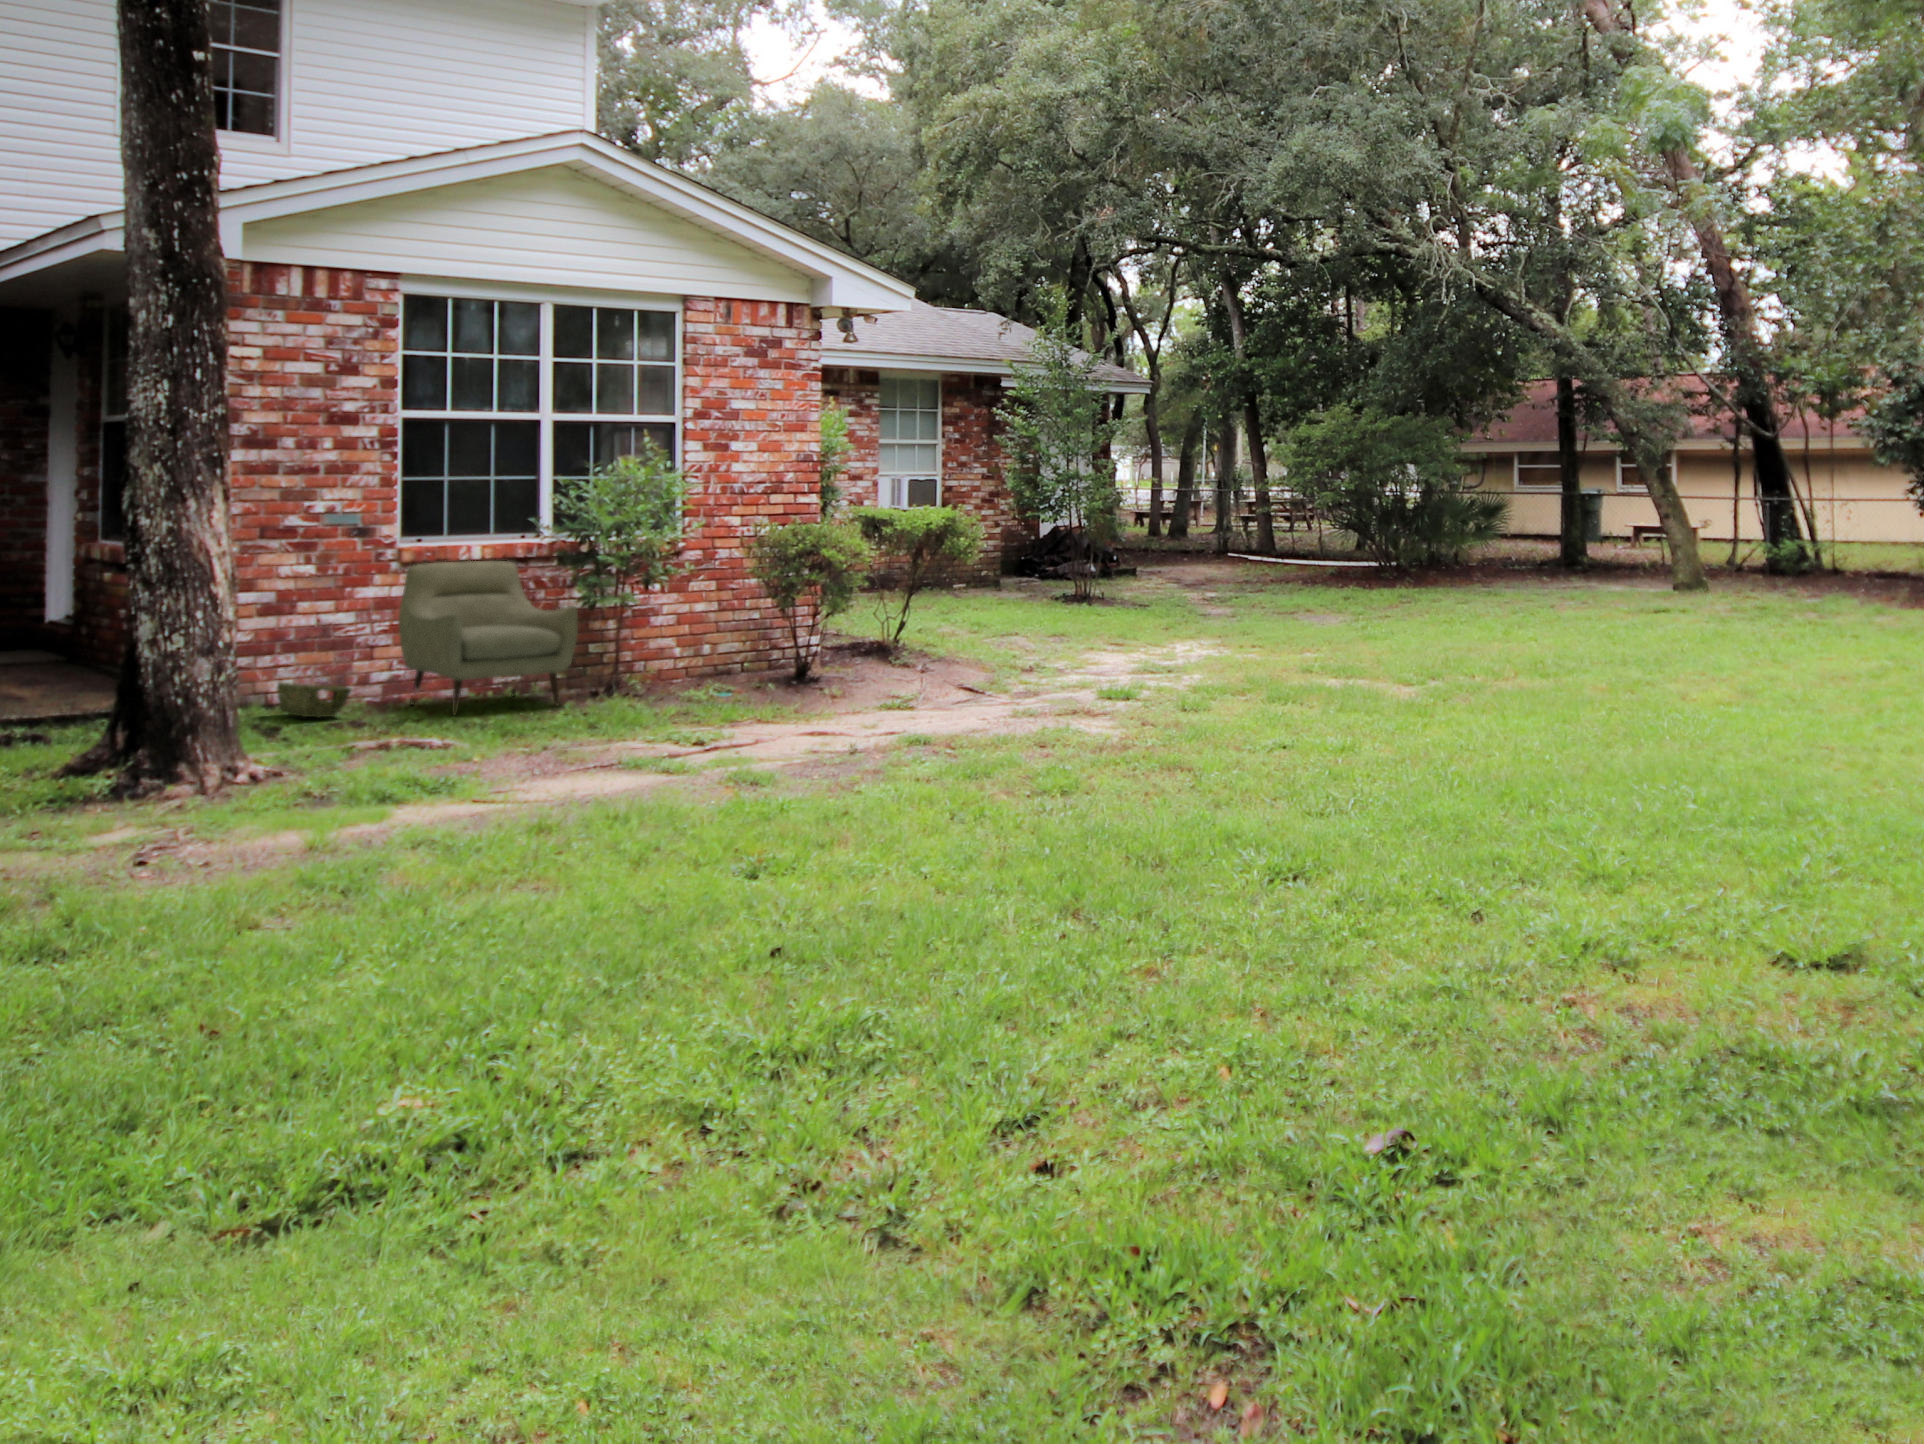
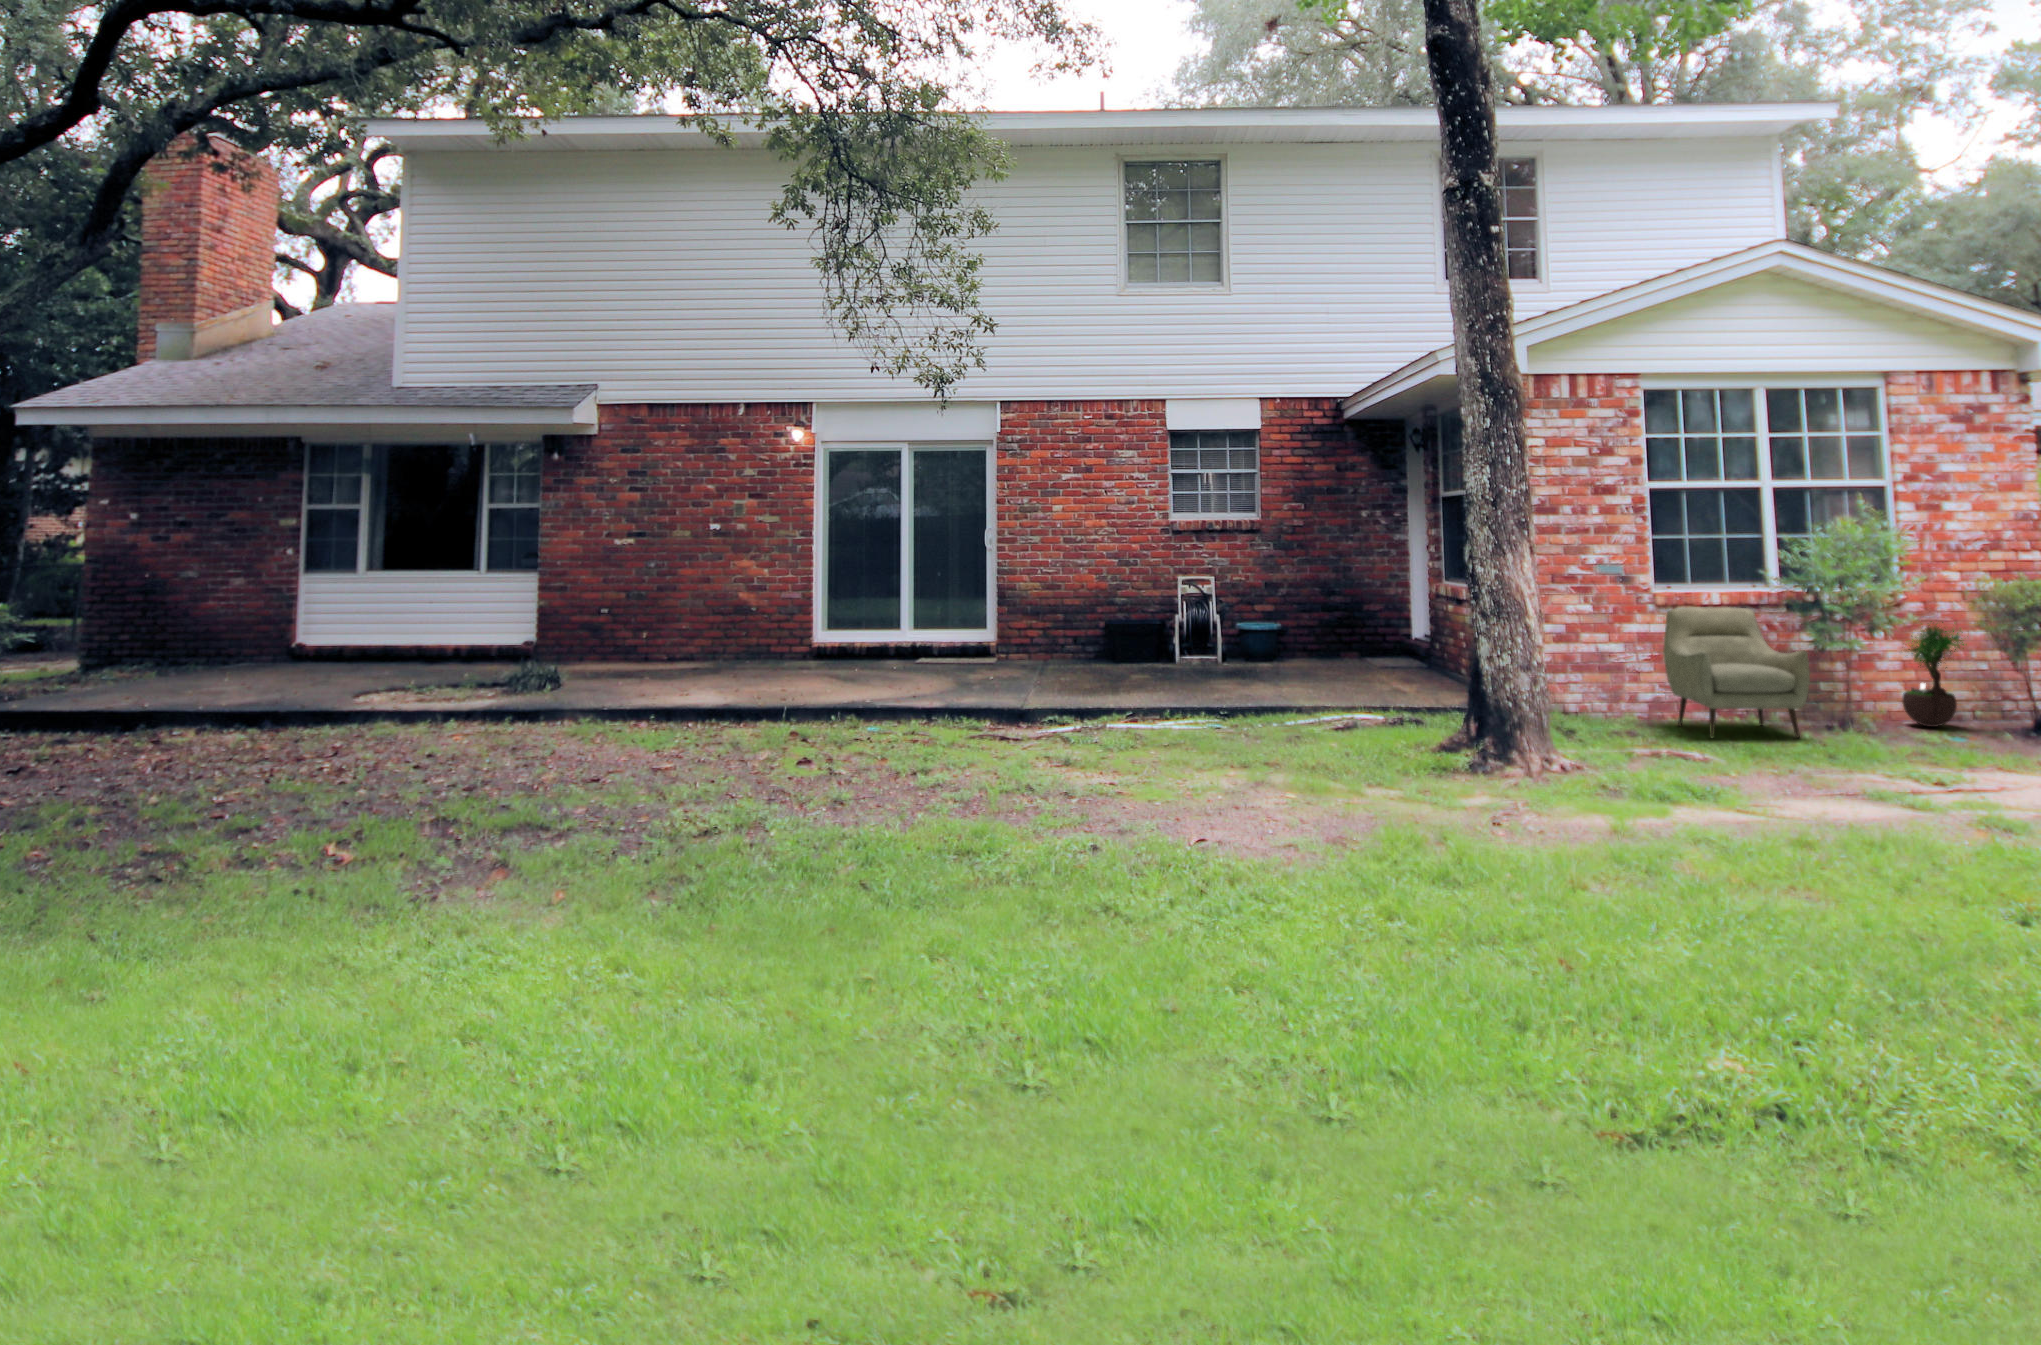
potted tree: none [673,562,747,682] -> present [1902,621,1964,727]
woven basket: present [277,682,351,718] -> none [1577,698,1632,730]

